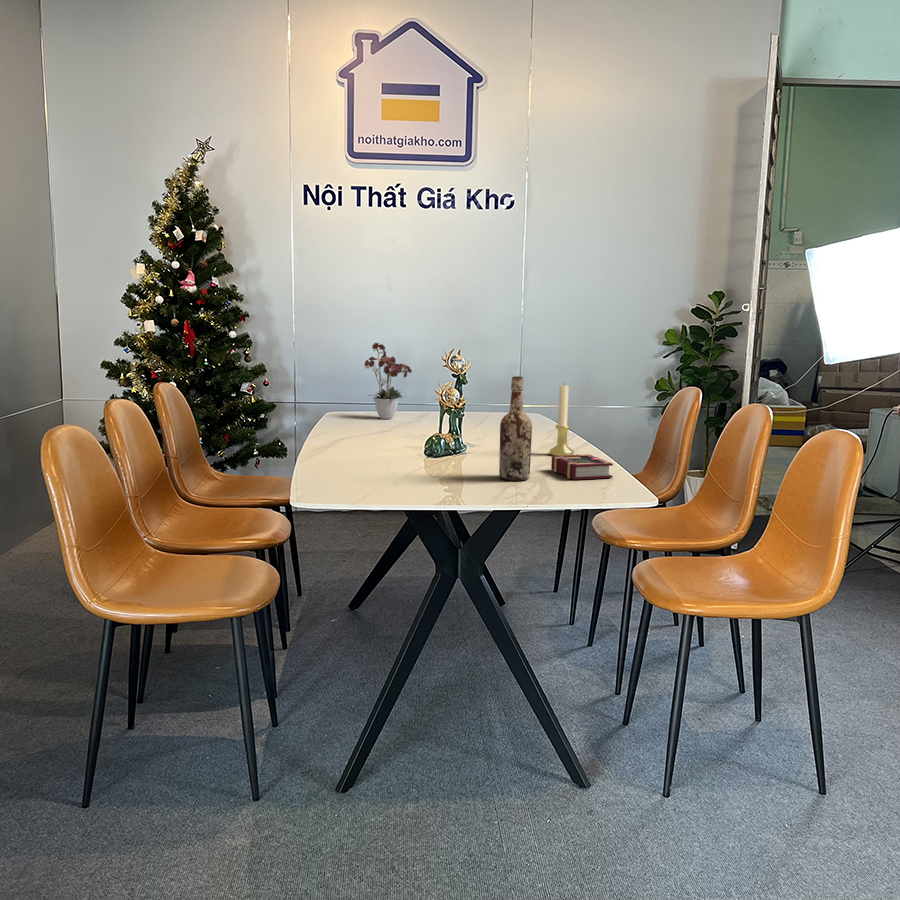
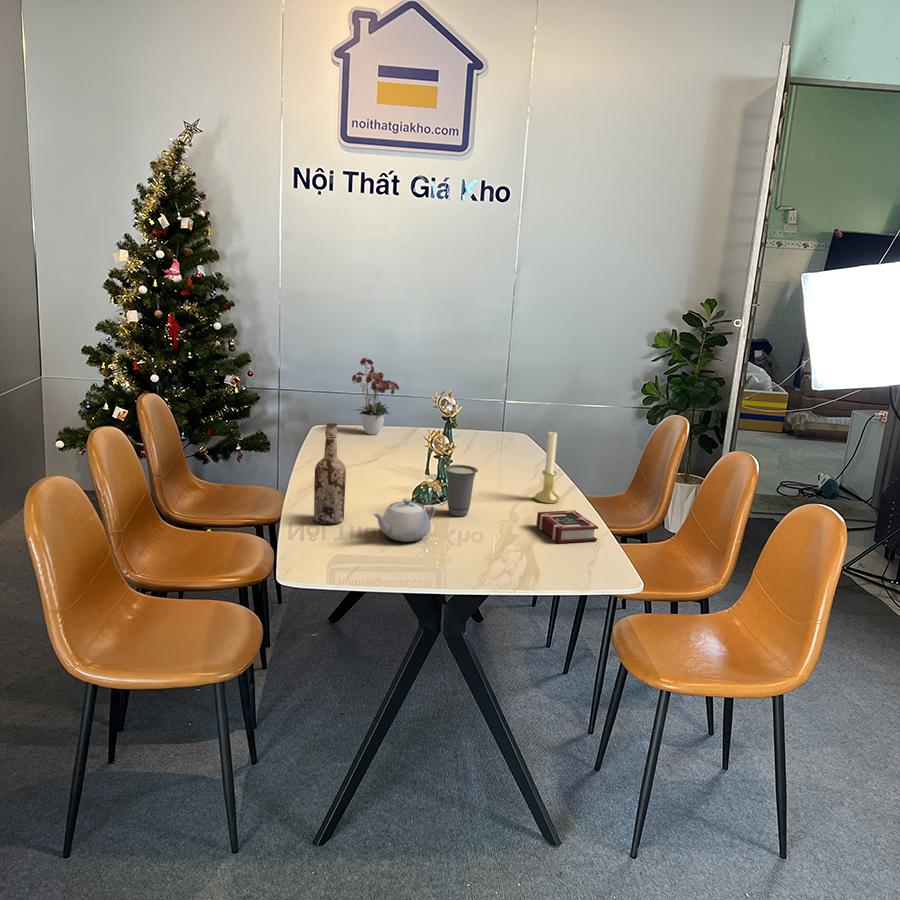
wine bottle: present [499,376,532,481] -> present [314,423,346,525]
cup: none [457,416,490,466] -> present [445,465,478,516]
teapot: none [386,439,449,481] -> present [373,498,435,542]

